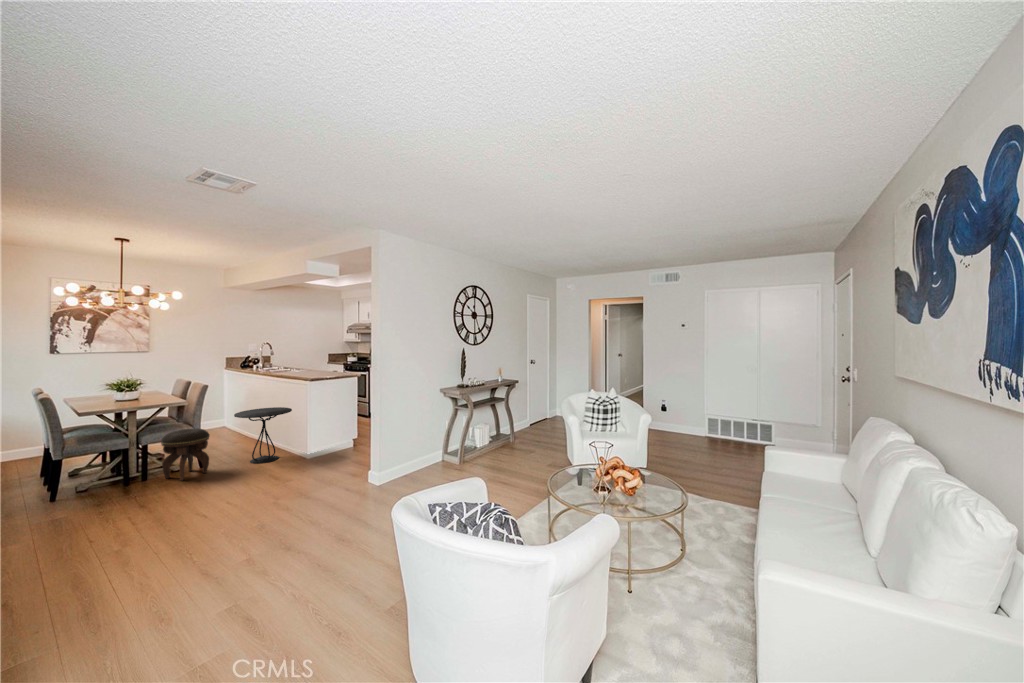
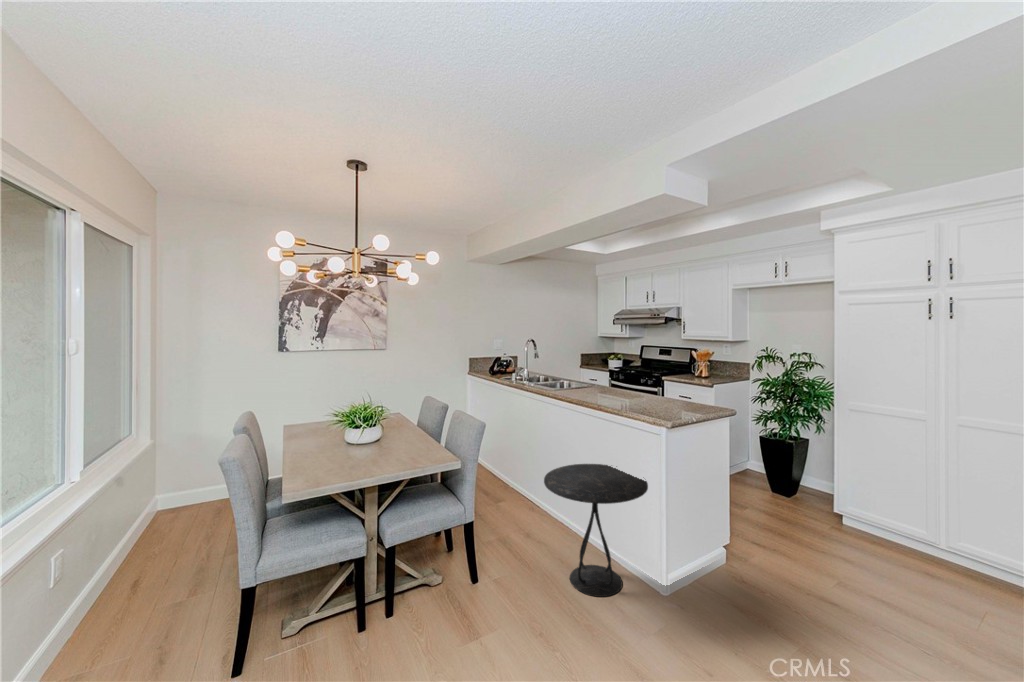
footstool: present [161,429,210,481] -> none [436,513,516,645]

